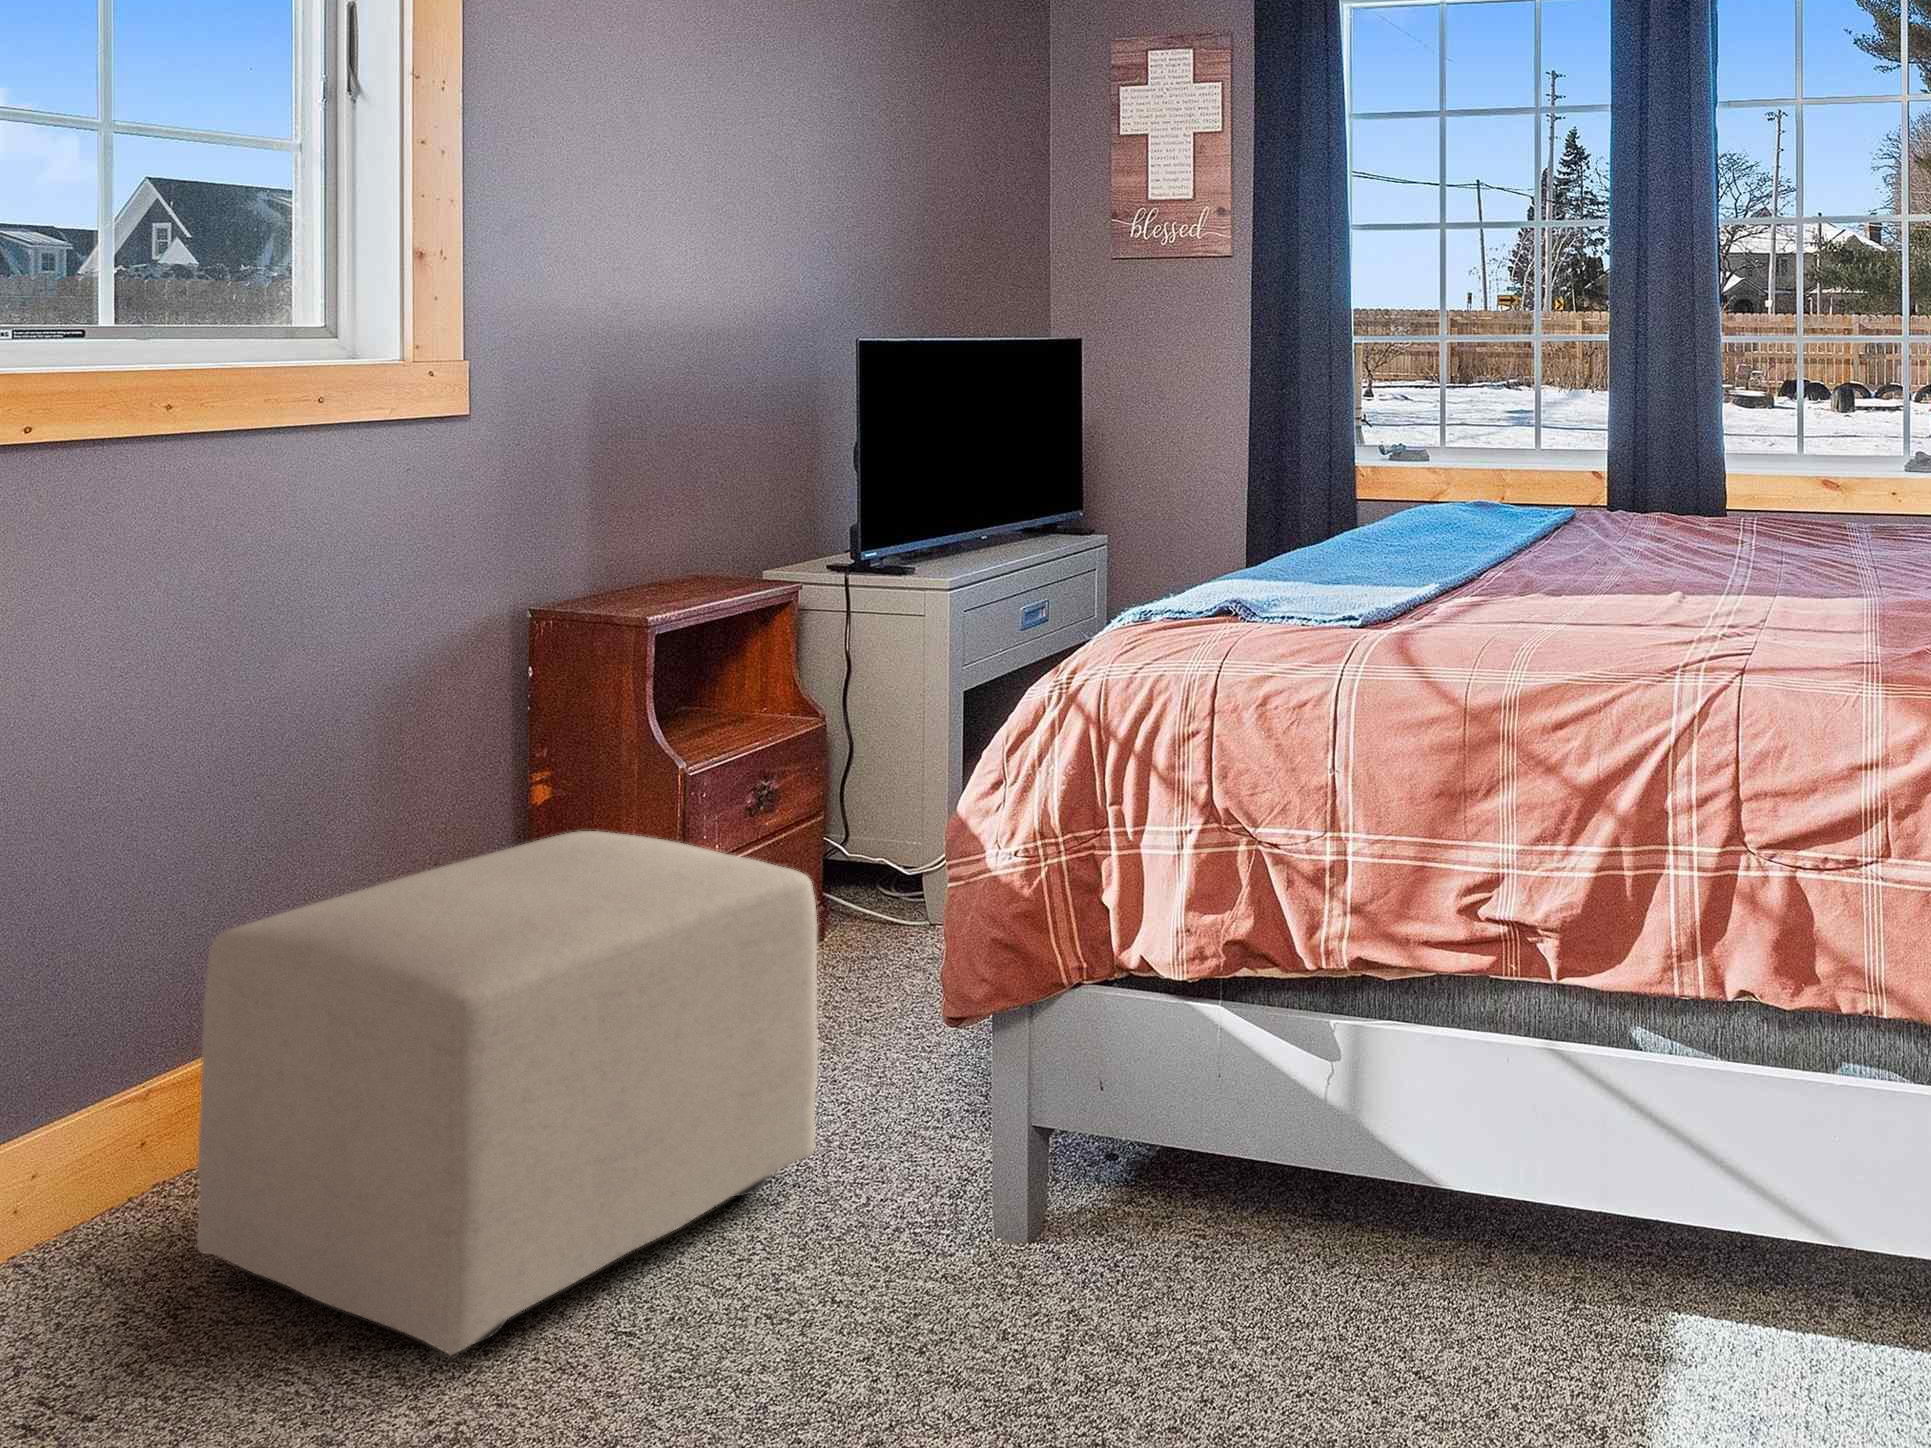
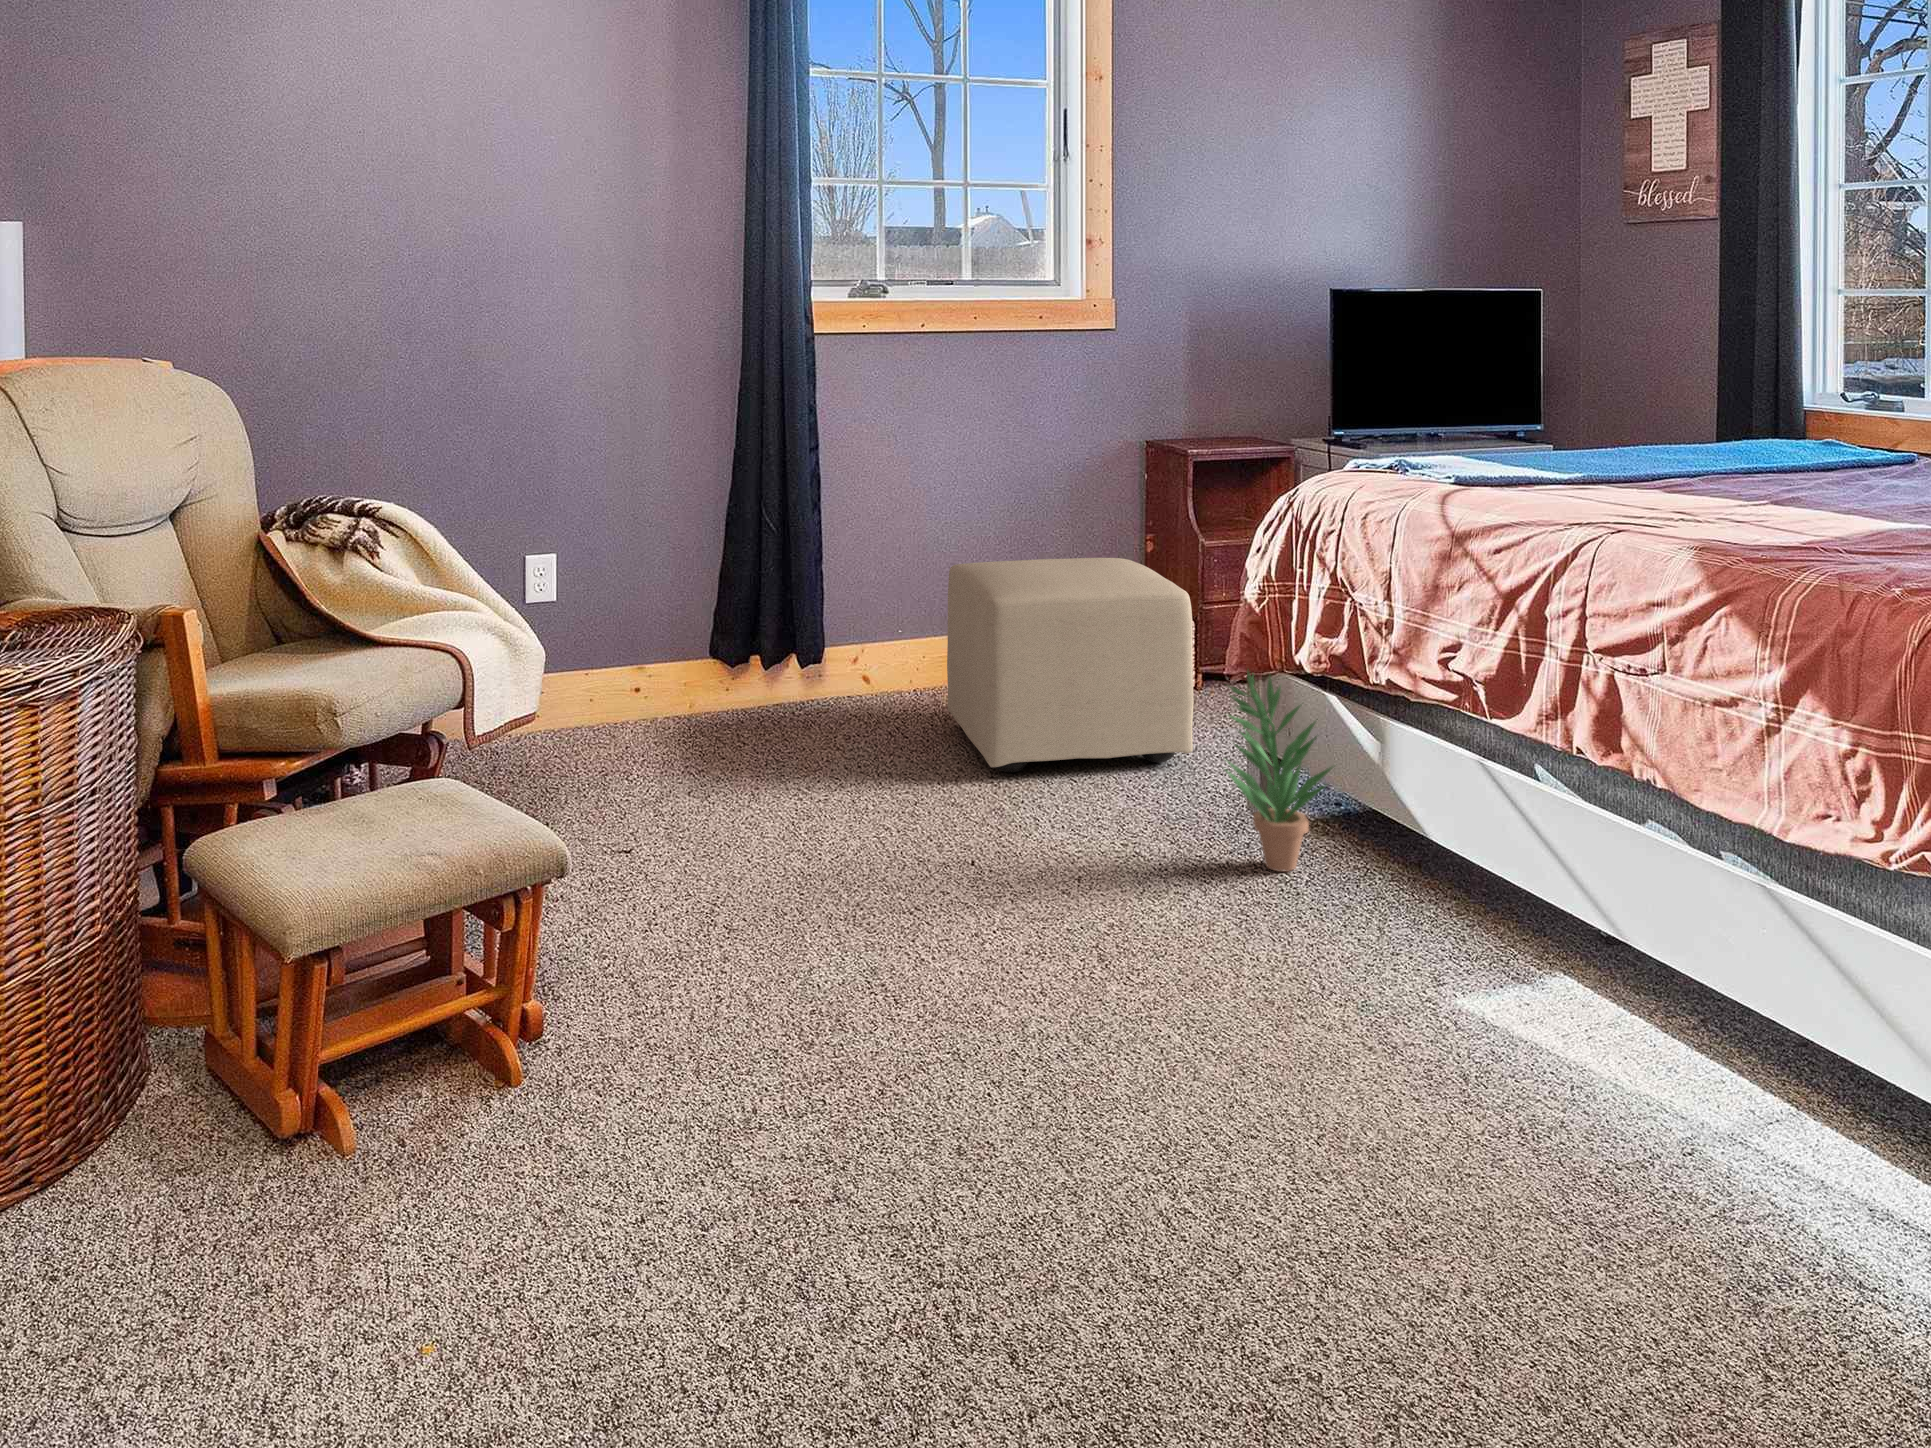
potted plant: none [1057,987,1243,1327] -> present [1225,669,1332,871]

